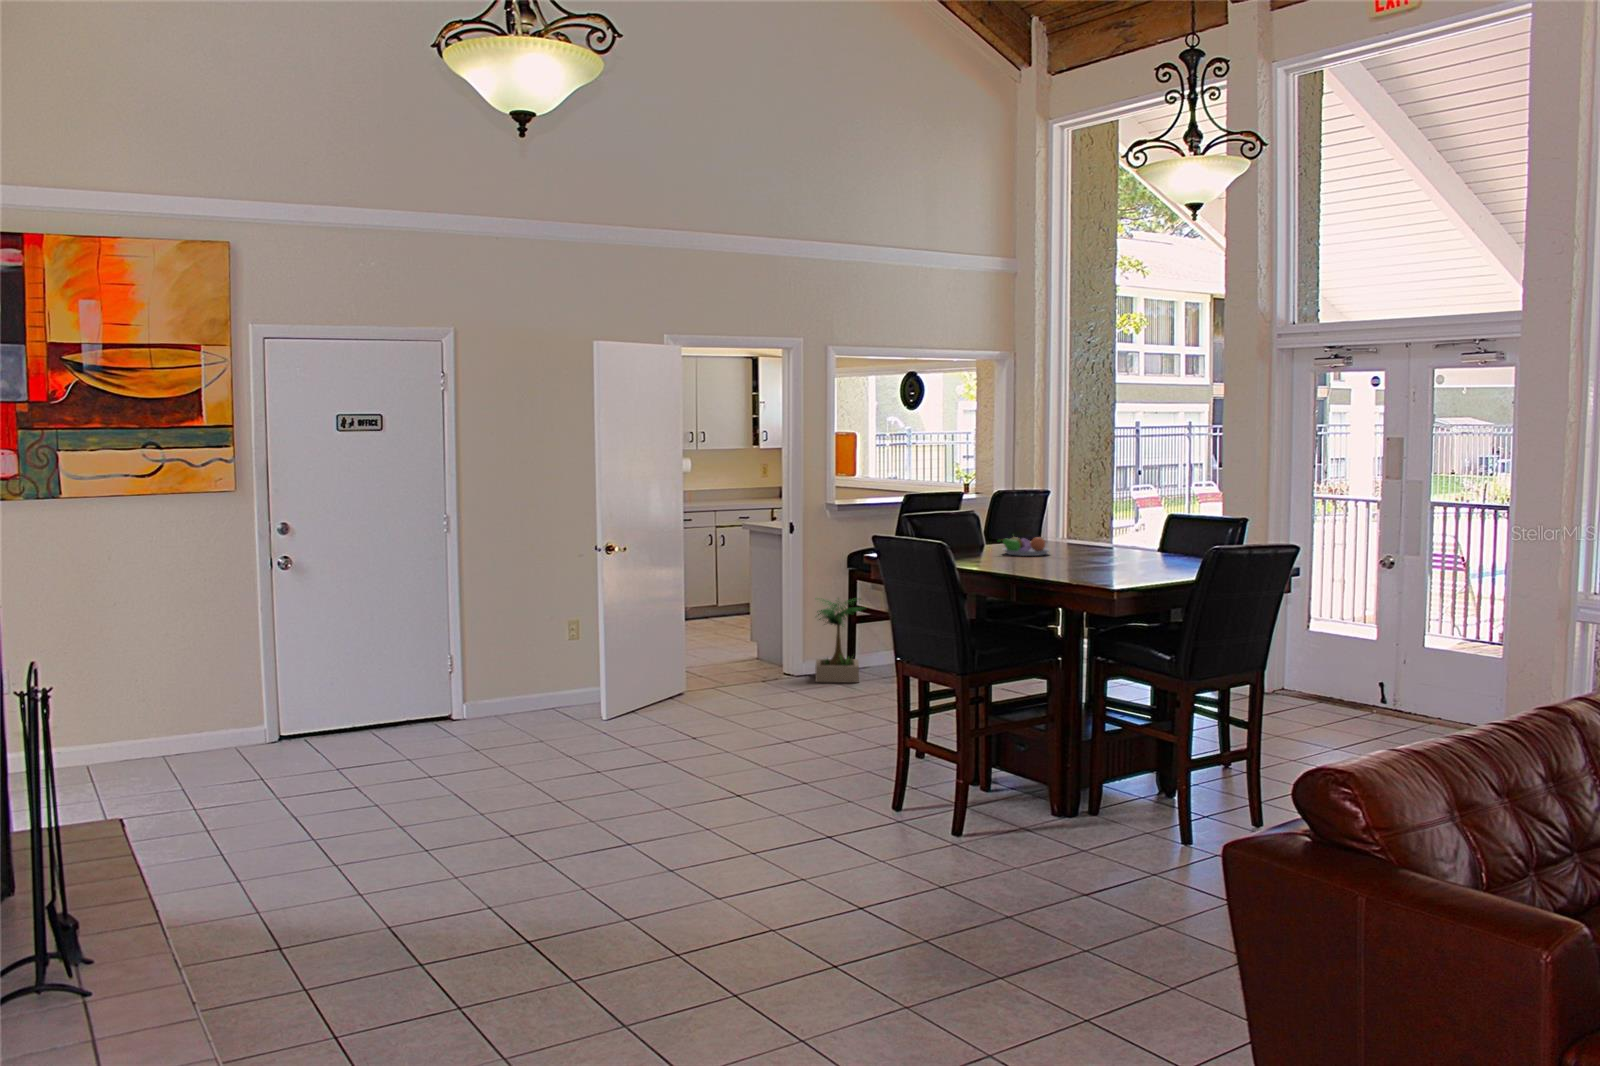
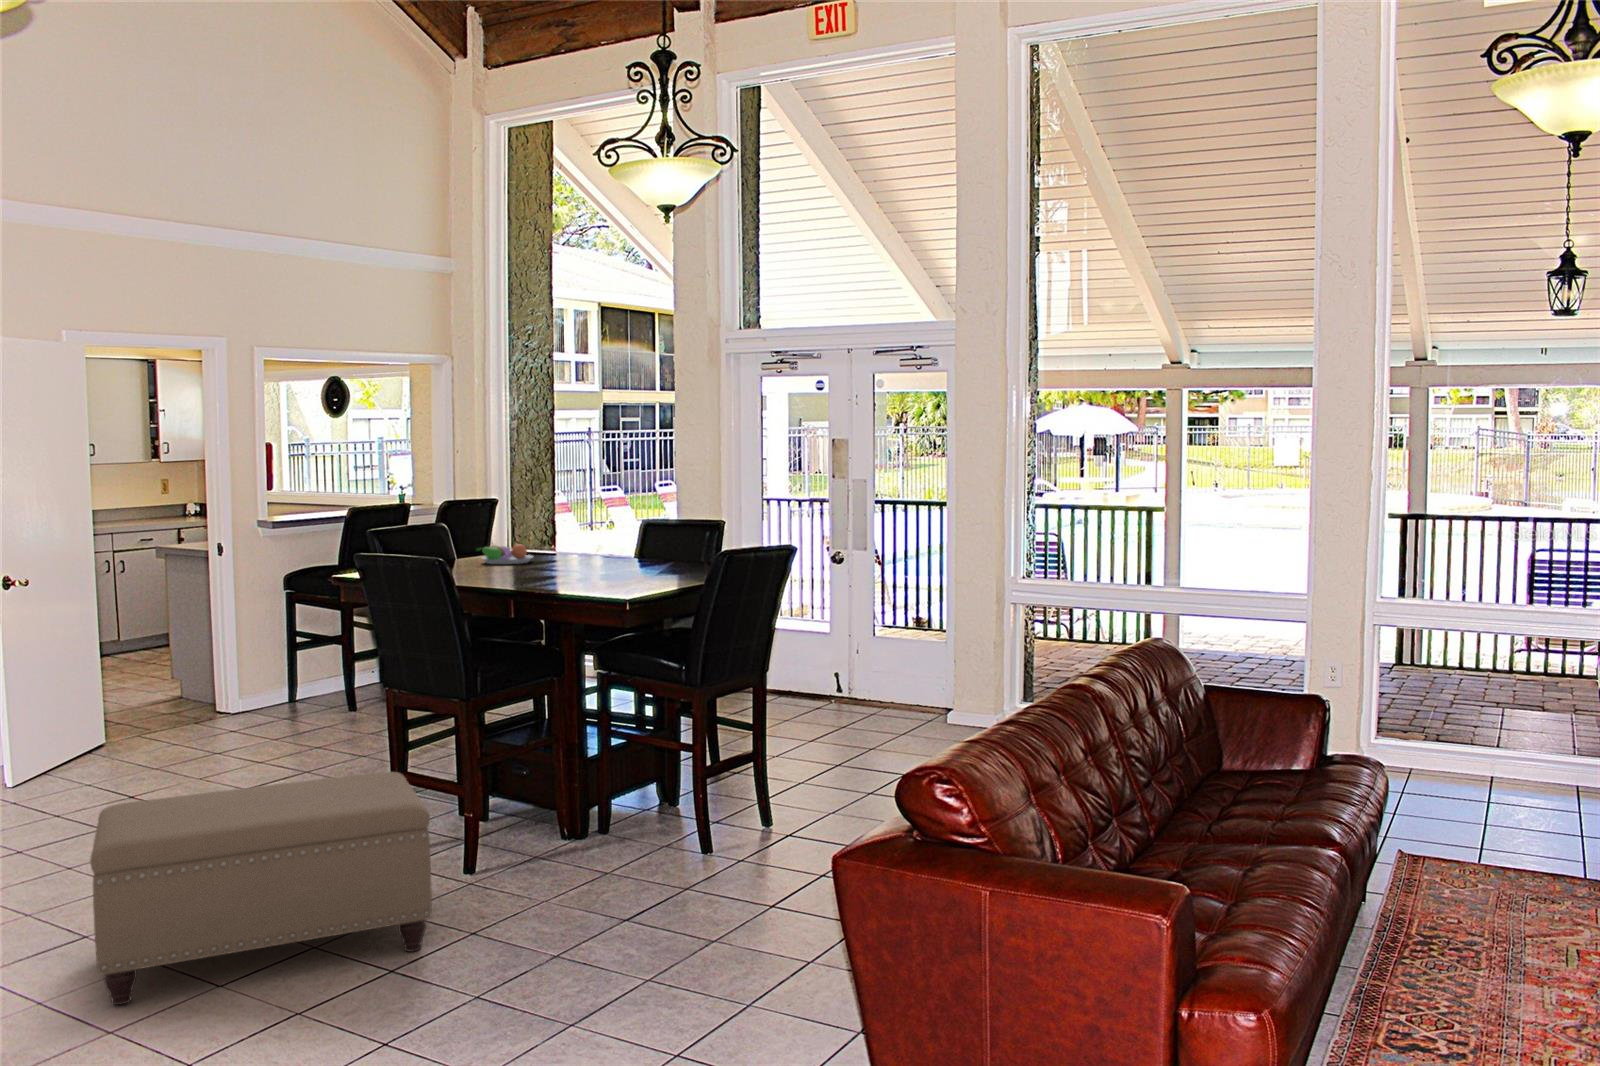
potted plant: present [815,599,865,682] -> none [247,620,322,719]
ottoman: none [660,731,917,886] -> present [90,772,432,1005]

